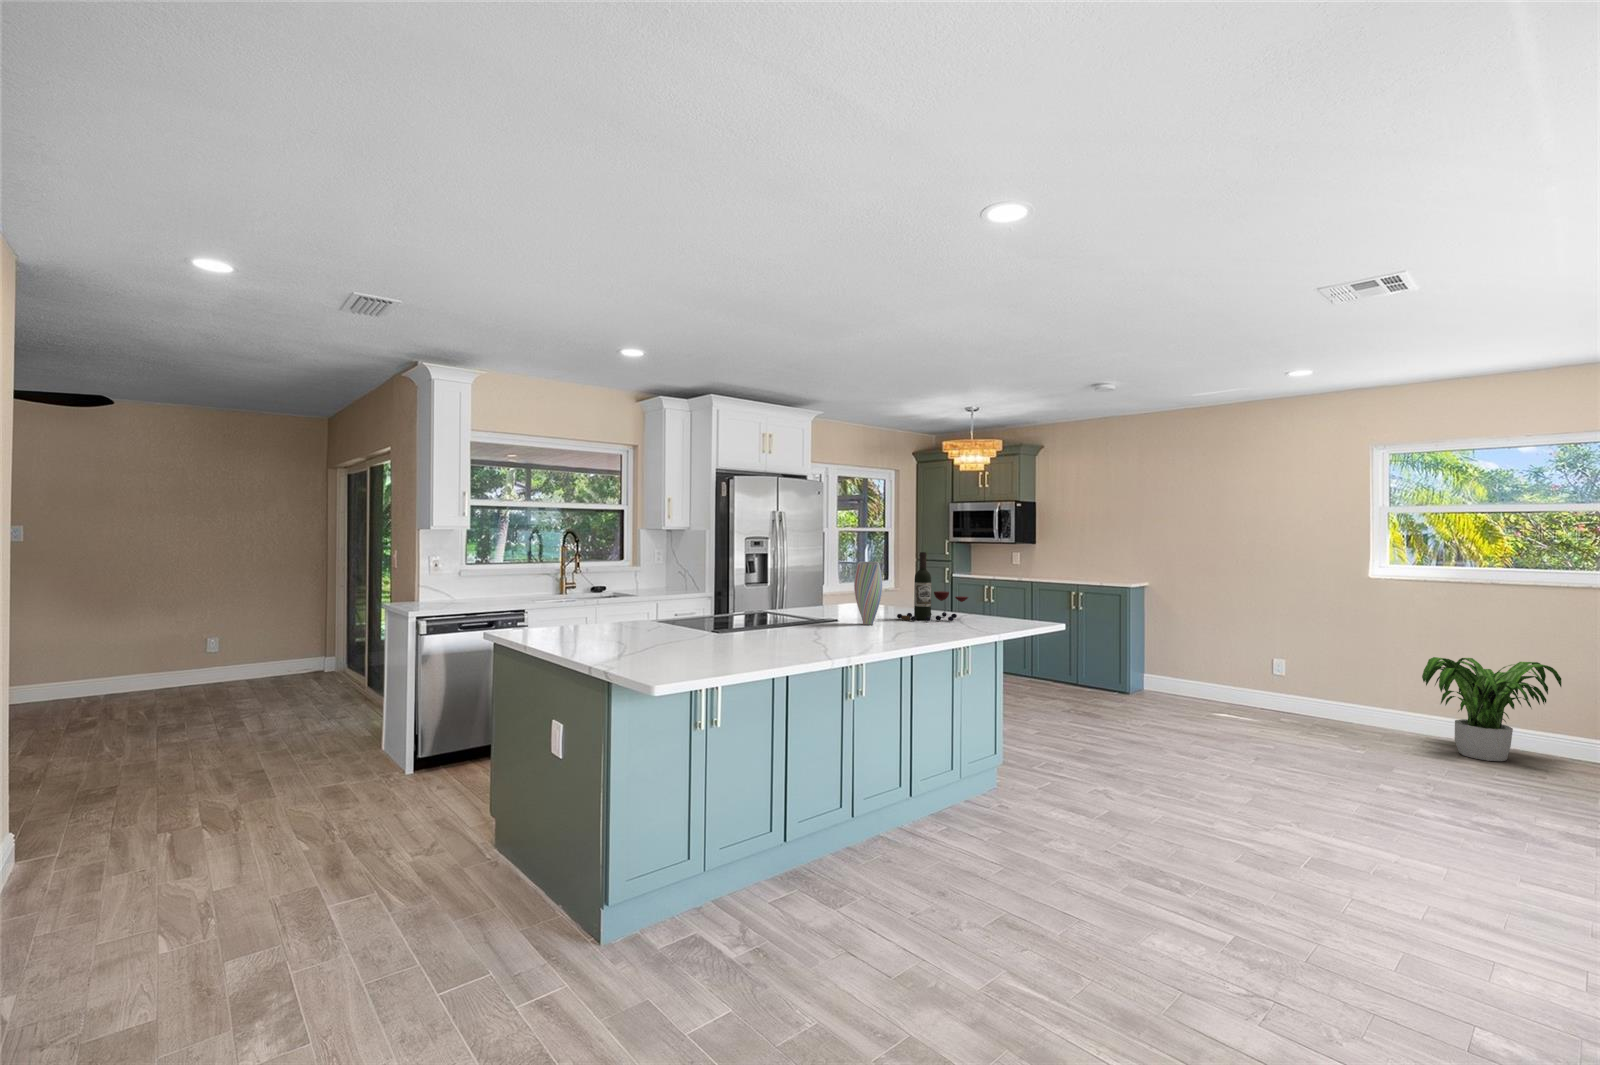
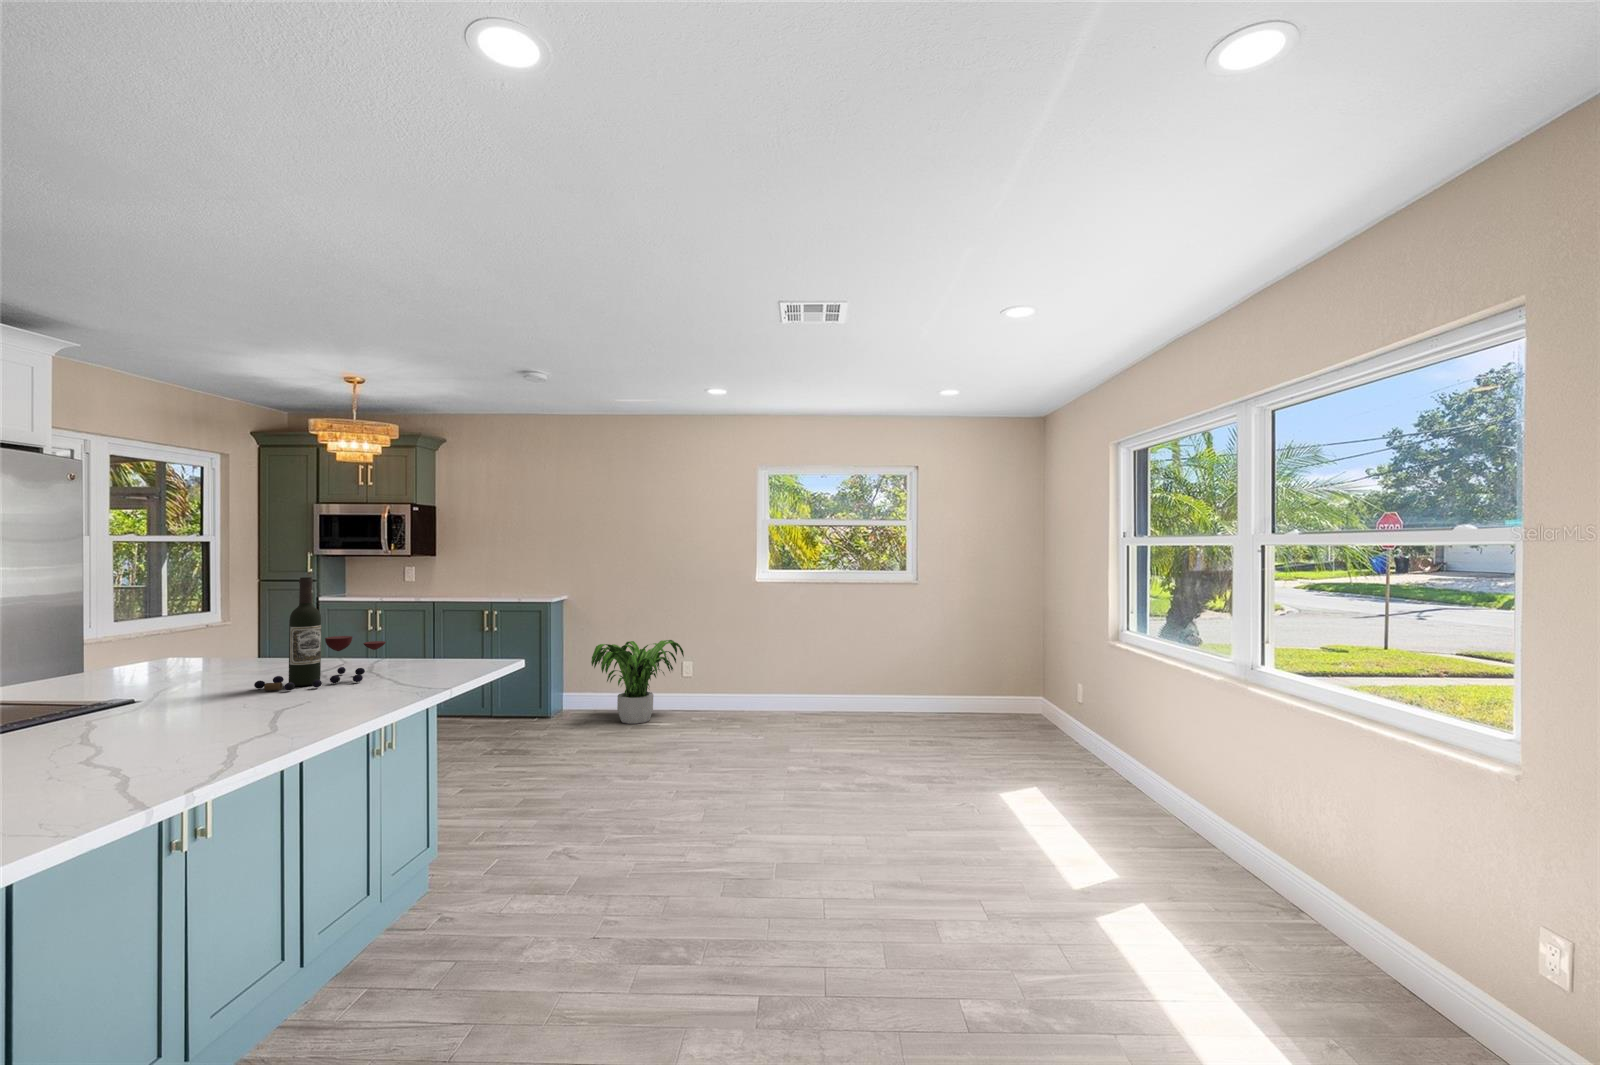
vase: present [854,562,882,625] -> none [163,598,228,714]
potted plant: present [1422,657,1561,761] -> present [591,640,684,724]

